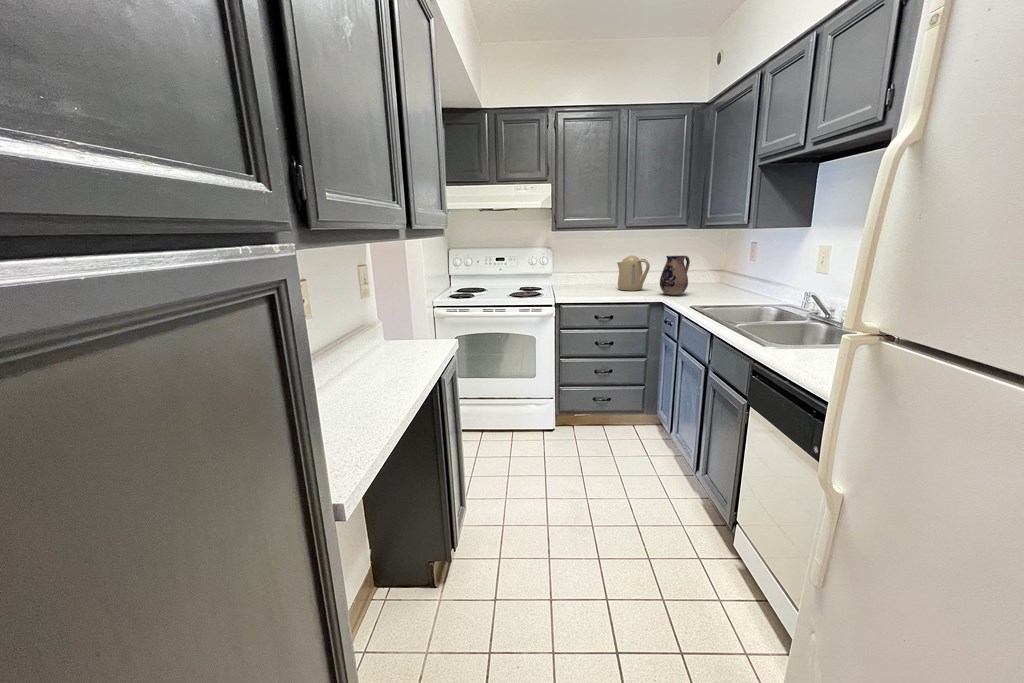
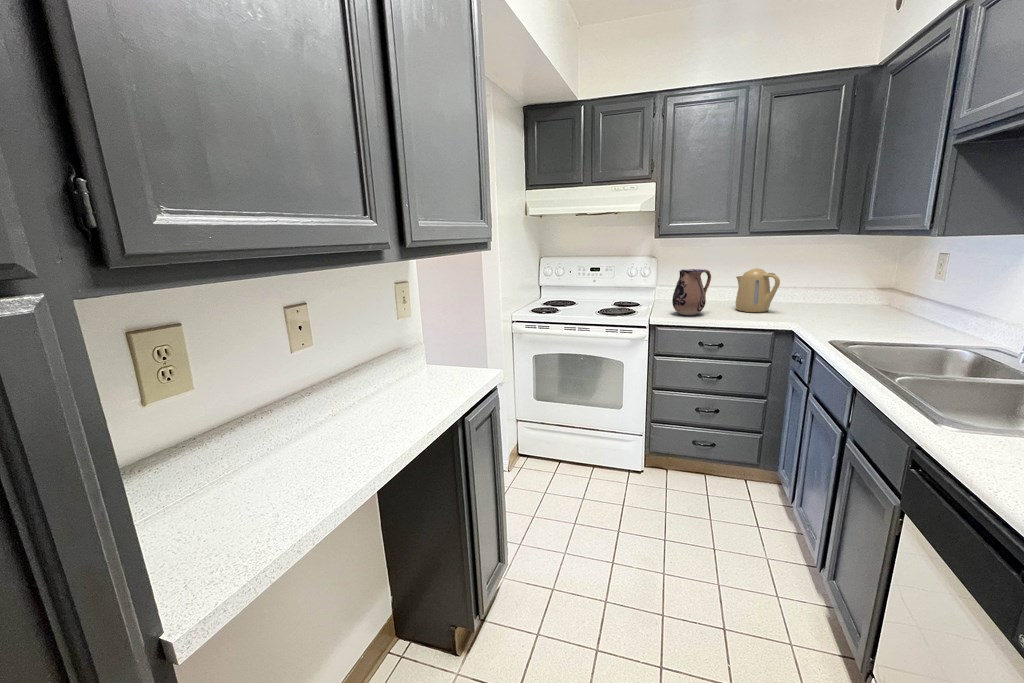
ceramic pitcher: present [660,256,690,295] -> present [672,269,711,315]

